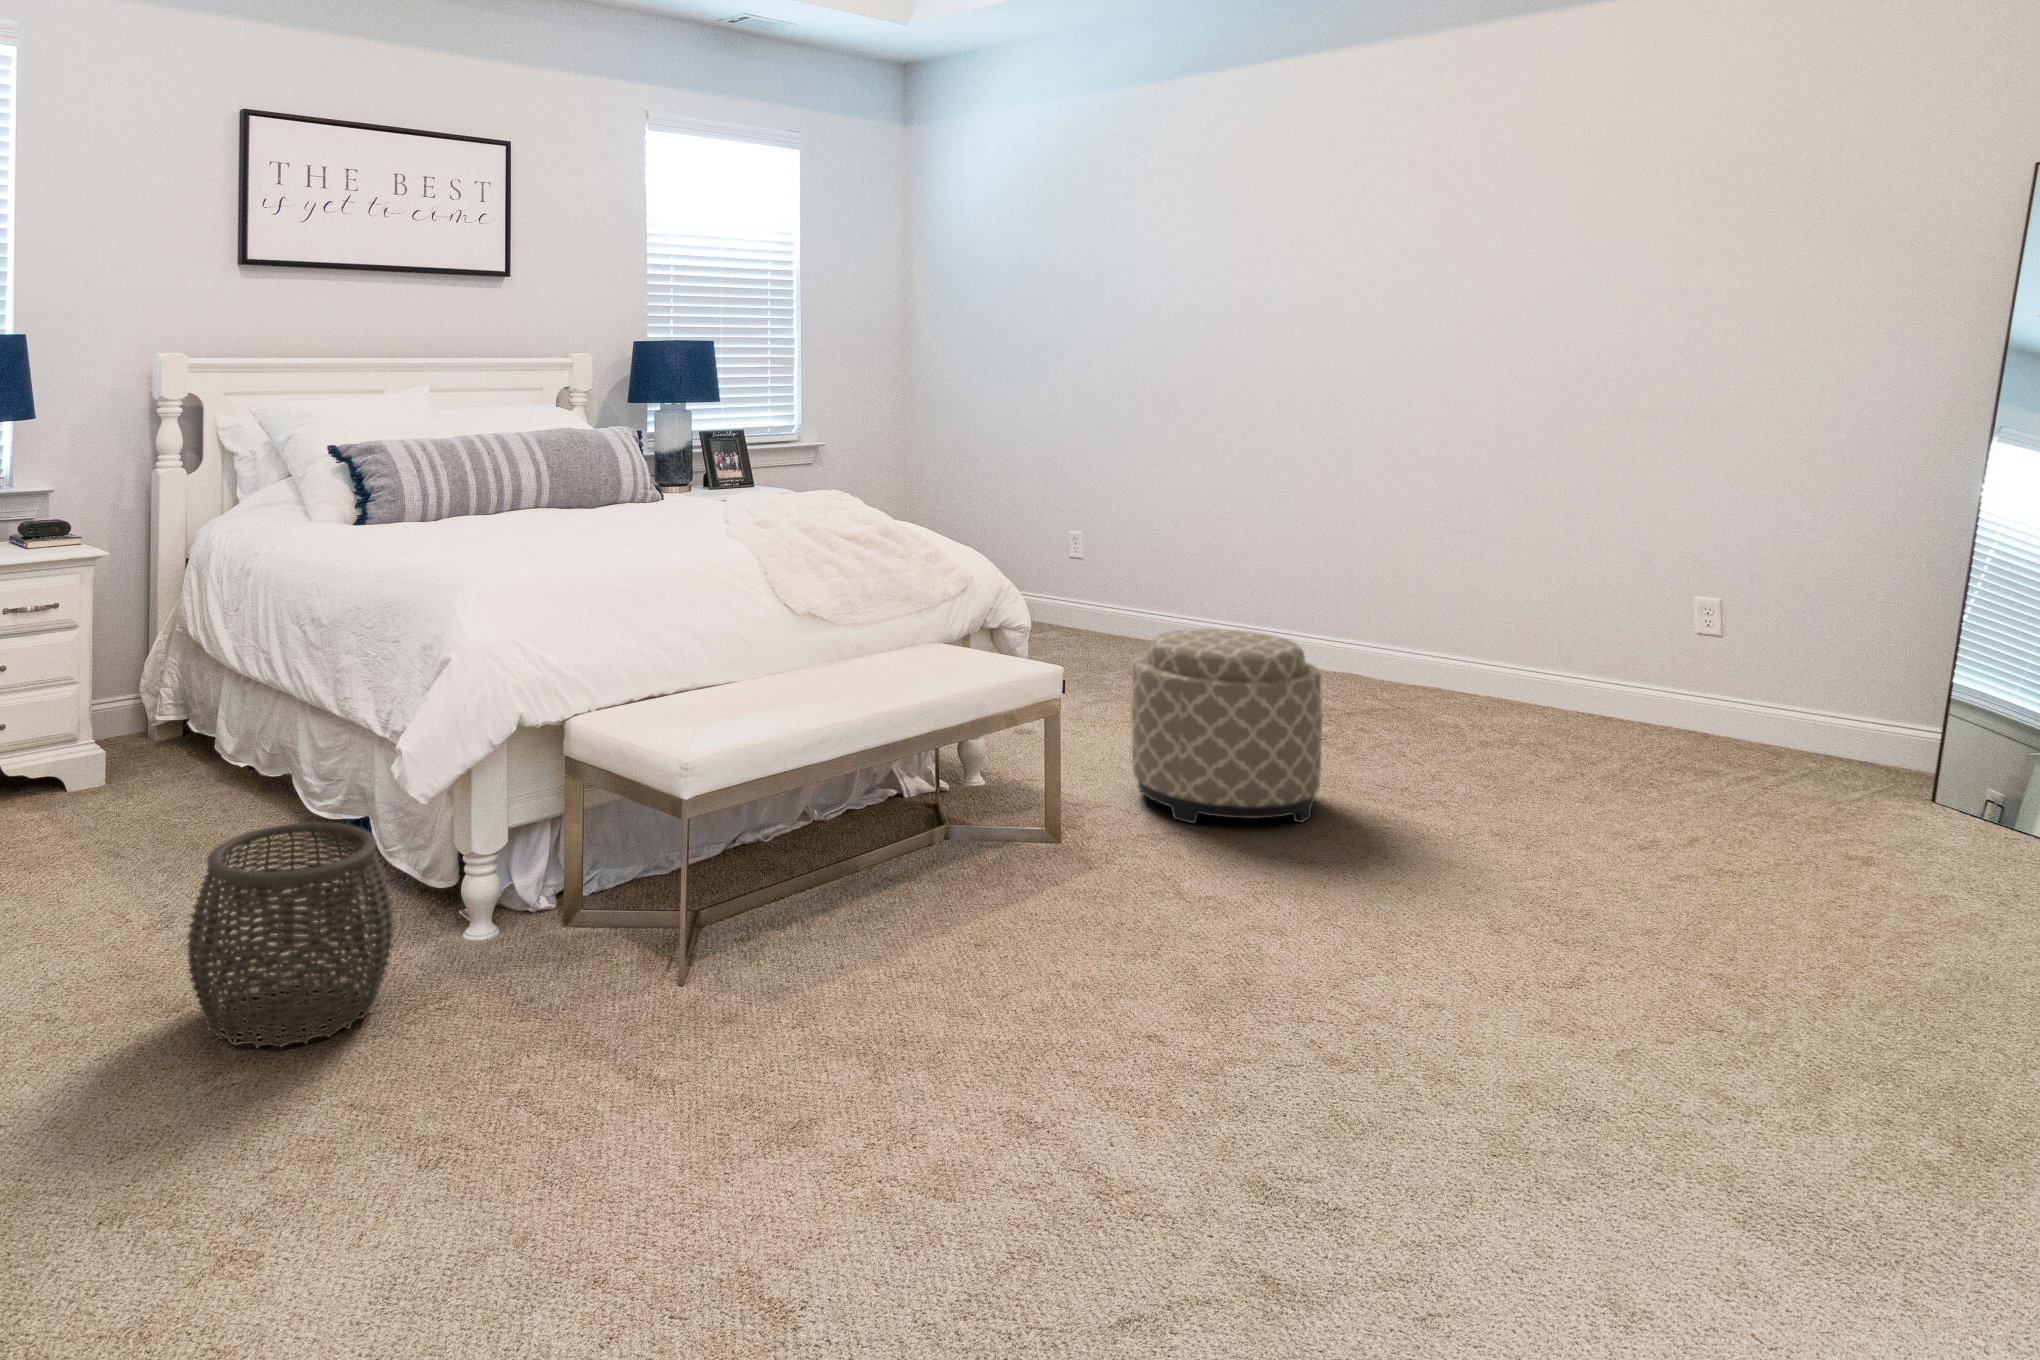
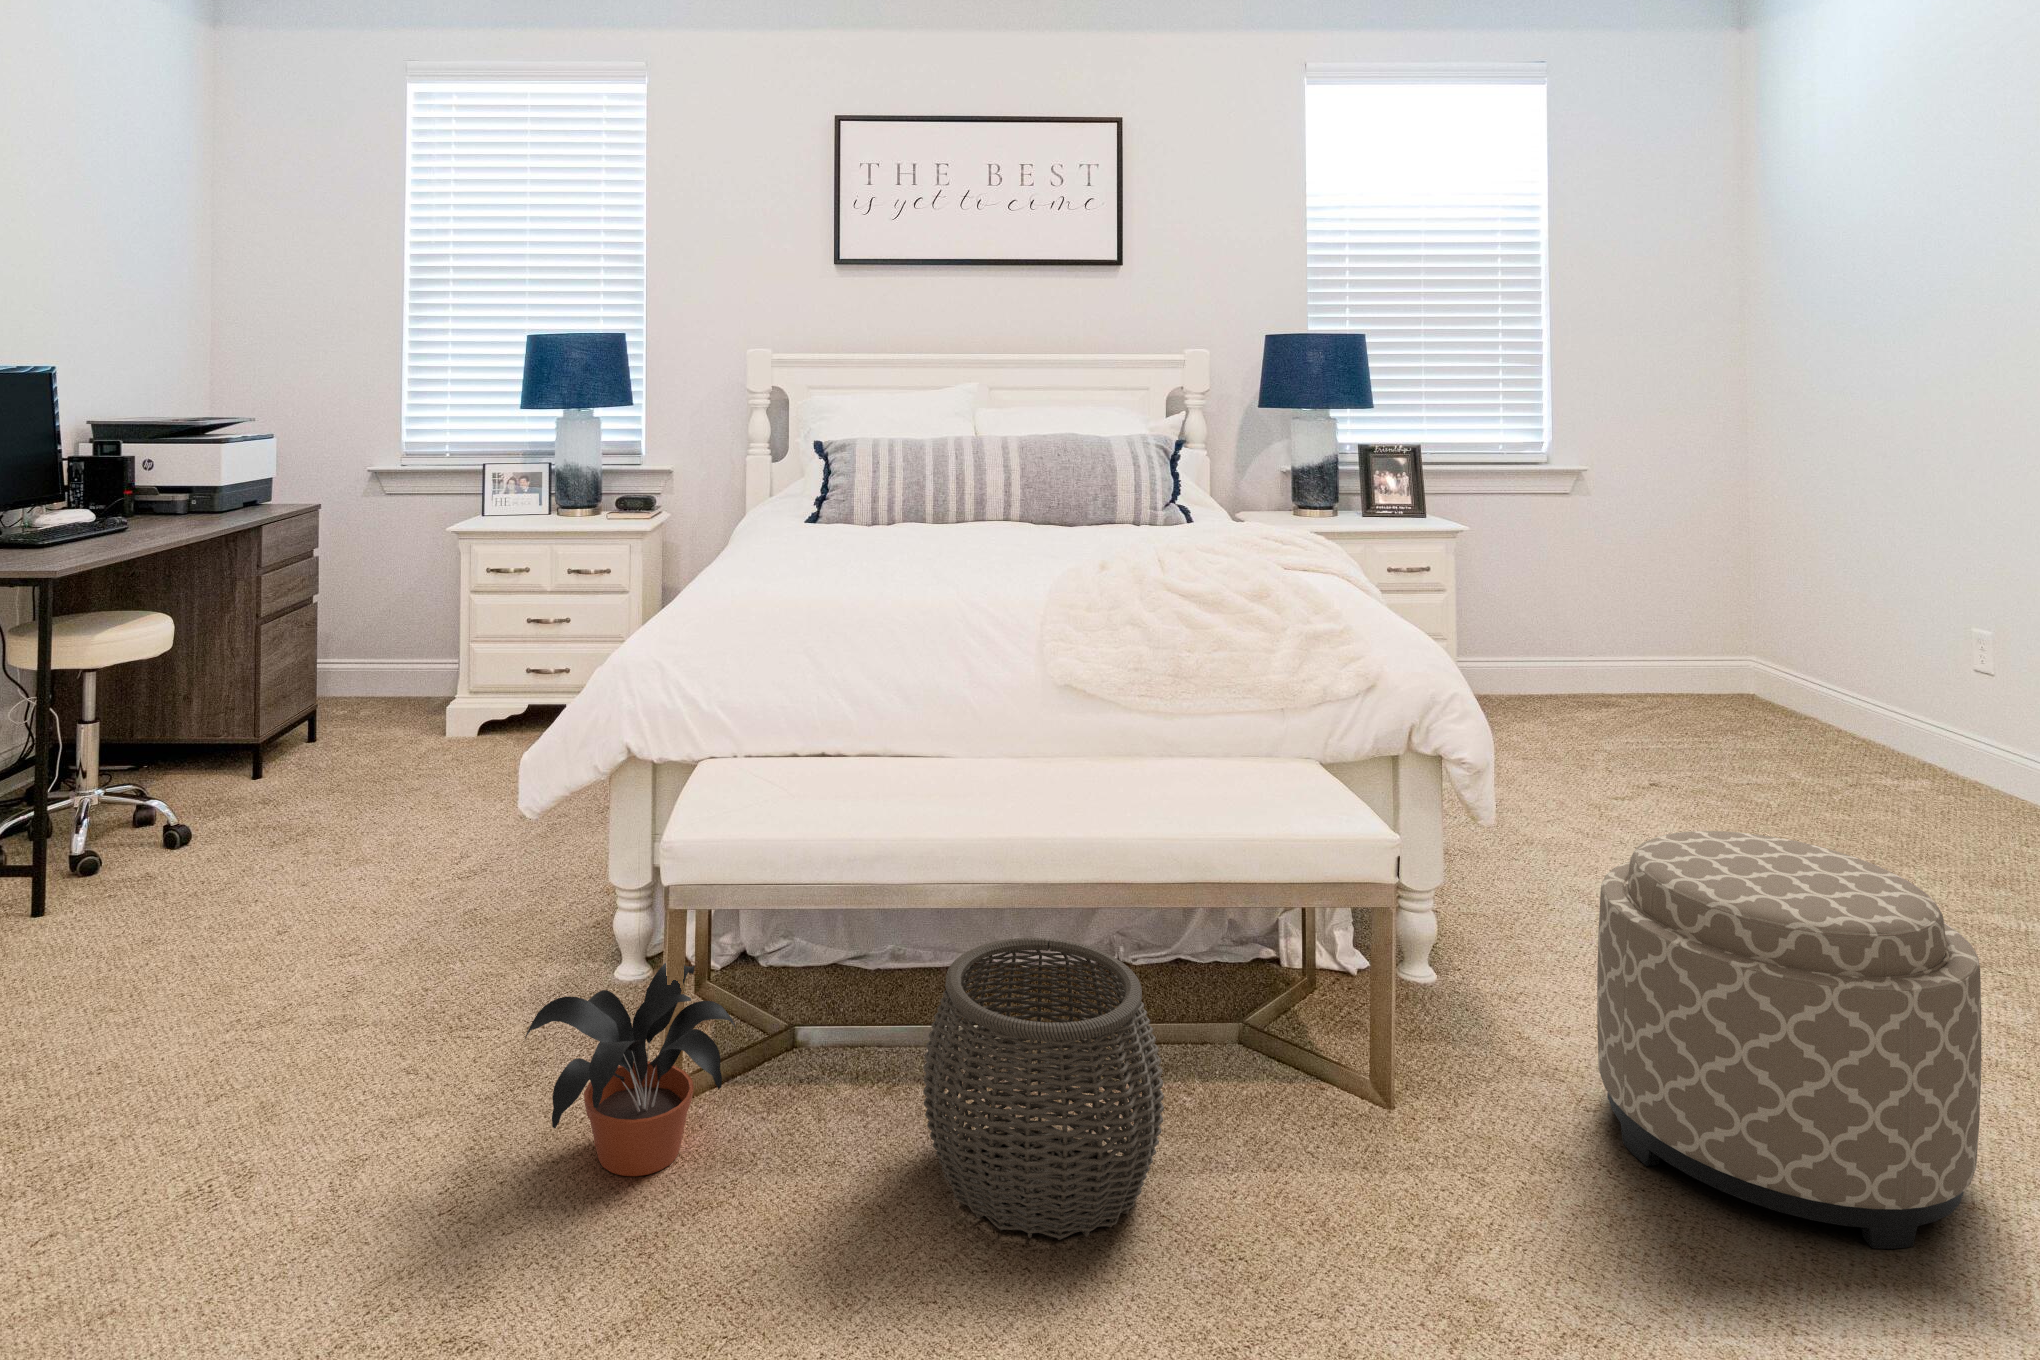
woven basket: present [187,822,394,1048] -> present [923,938,1164,1240]
potted plant: none [626,854,807,1025] -> present [525,963,736,1176]

